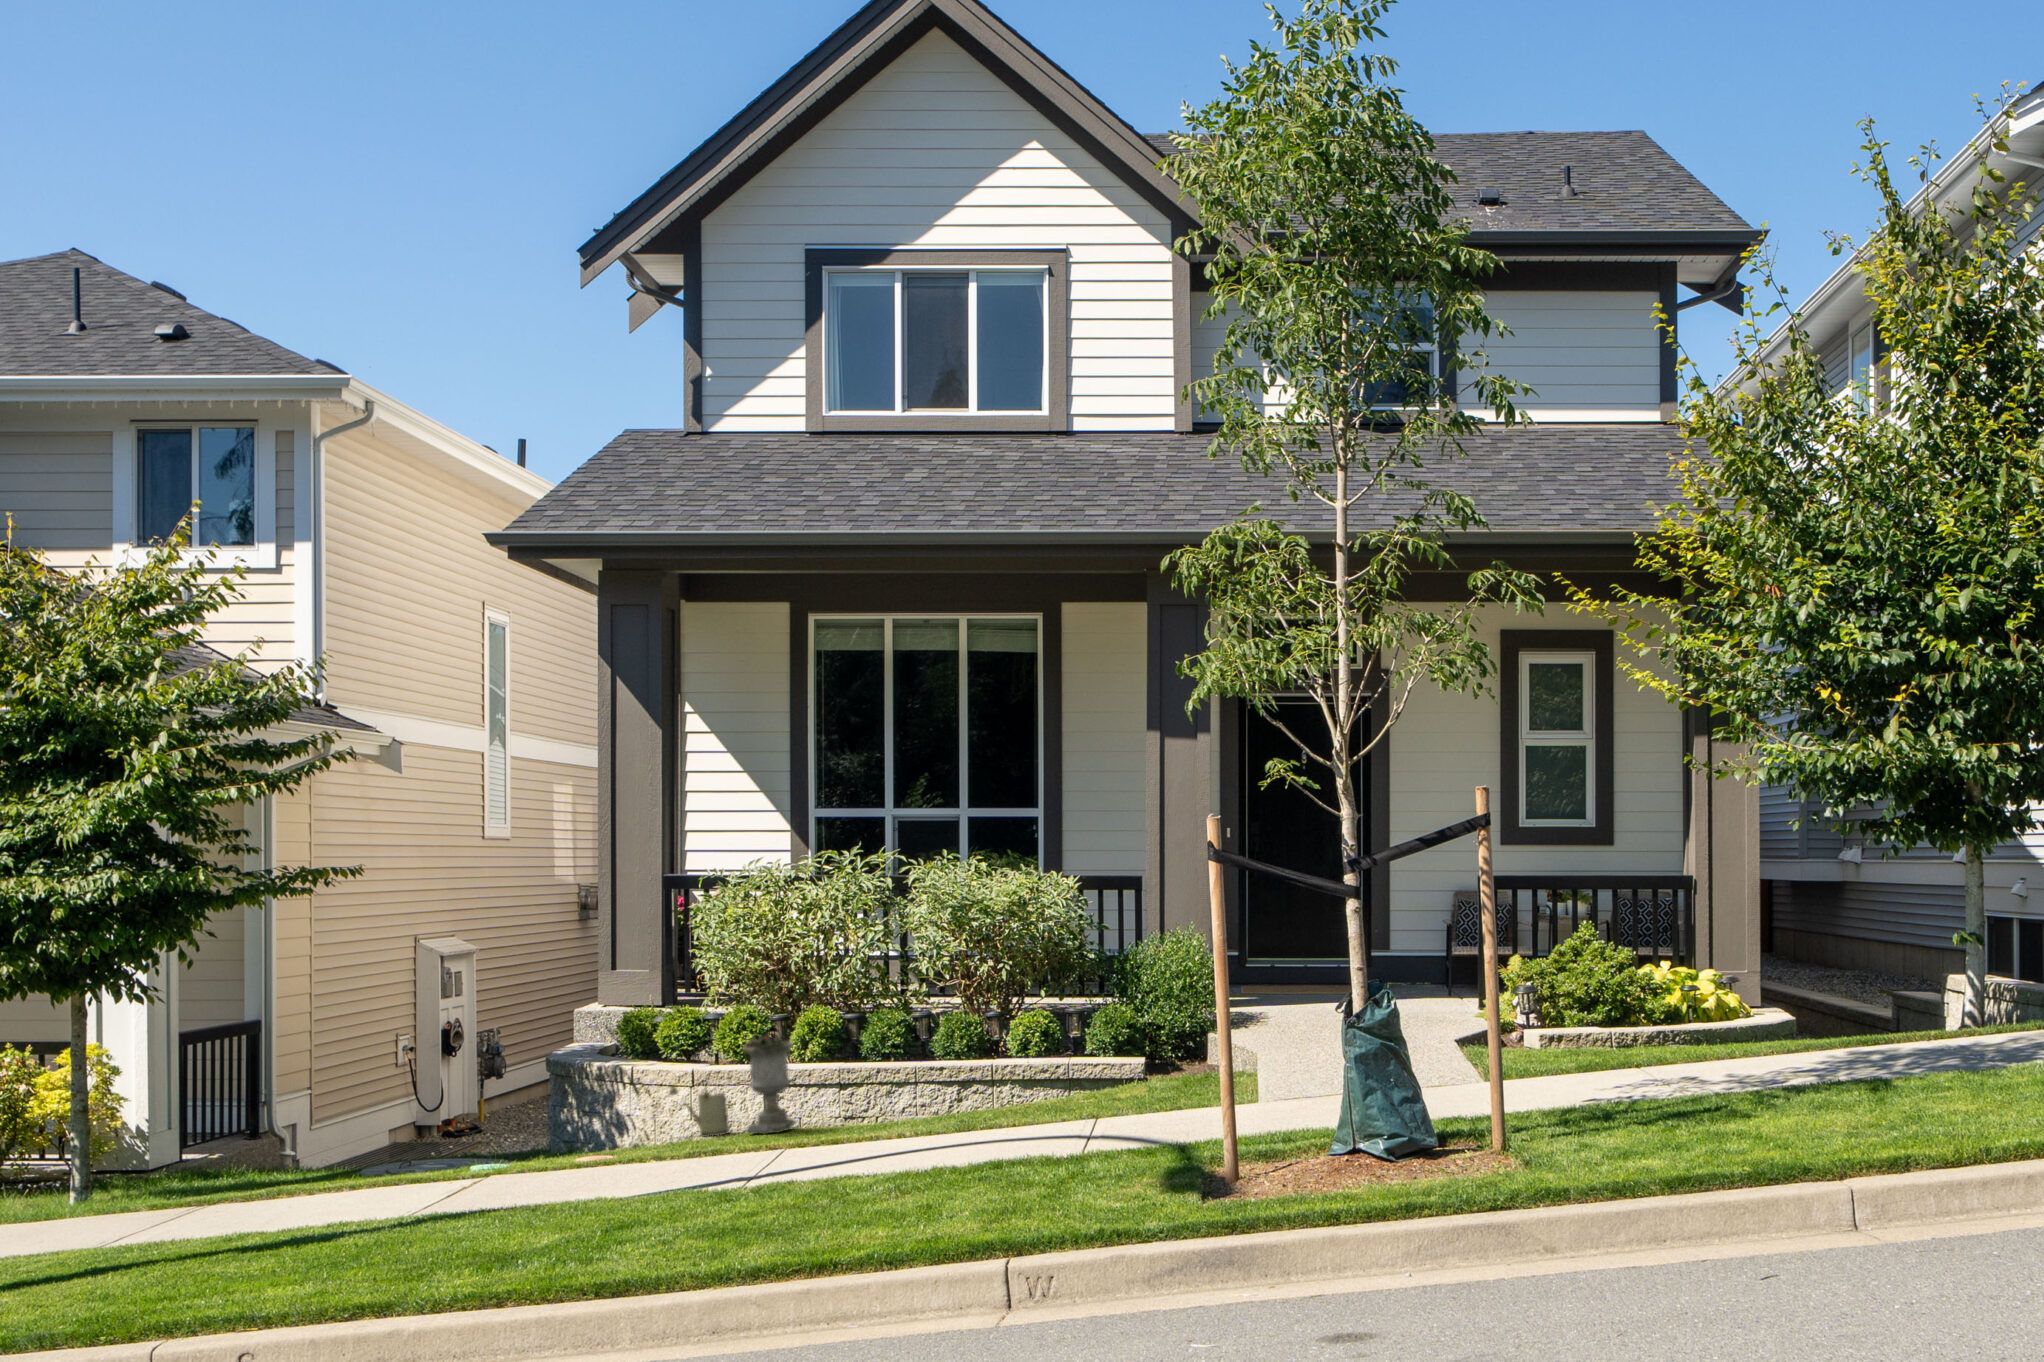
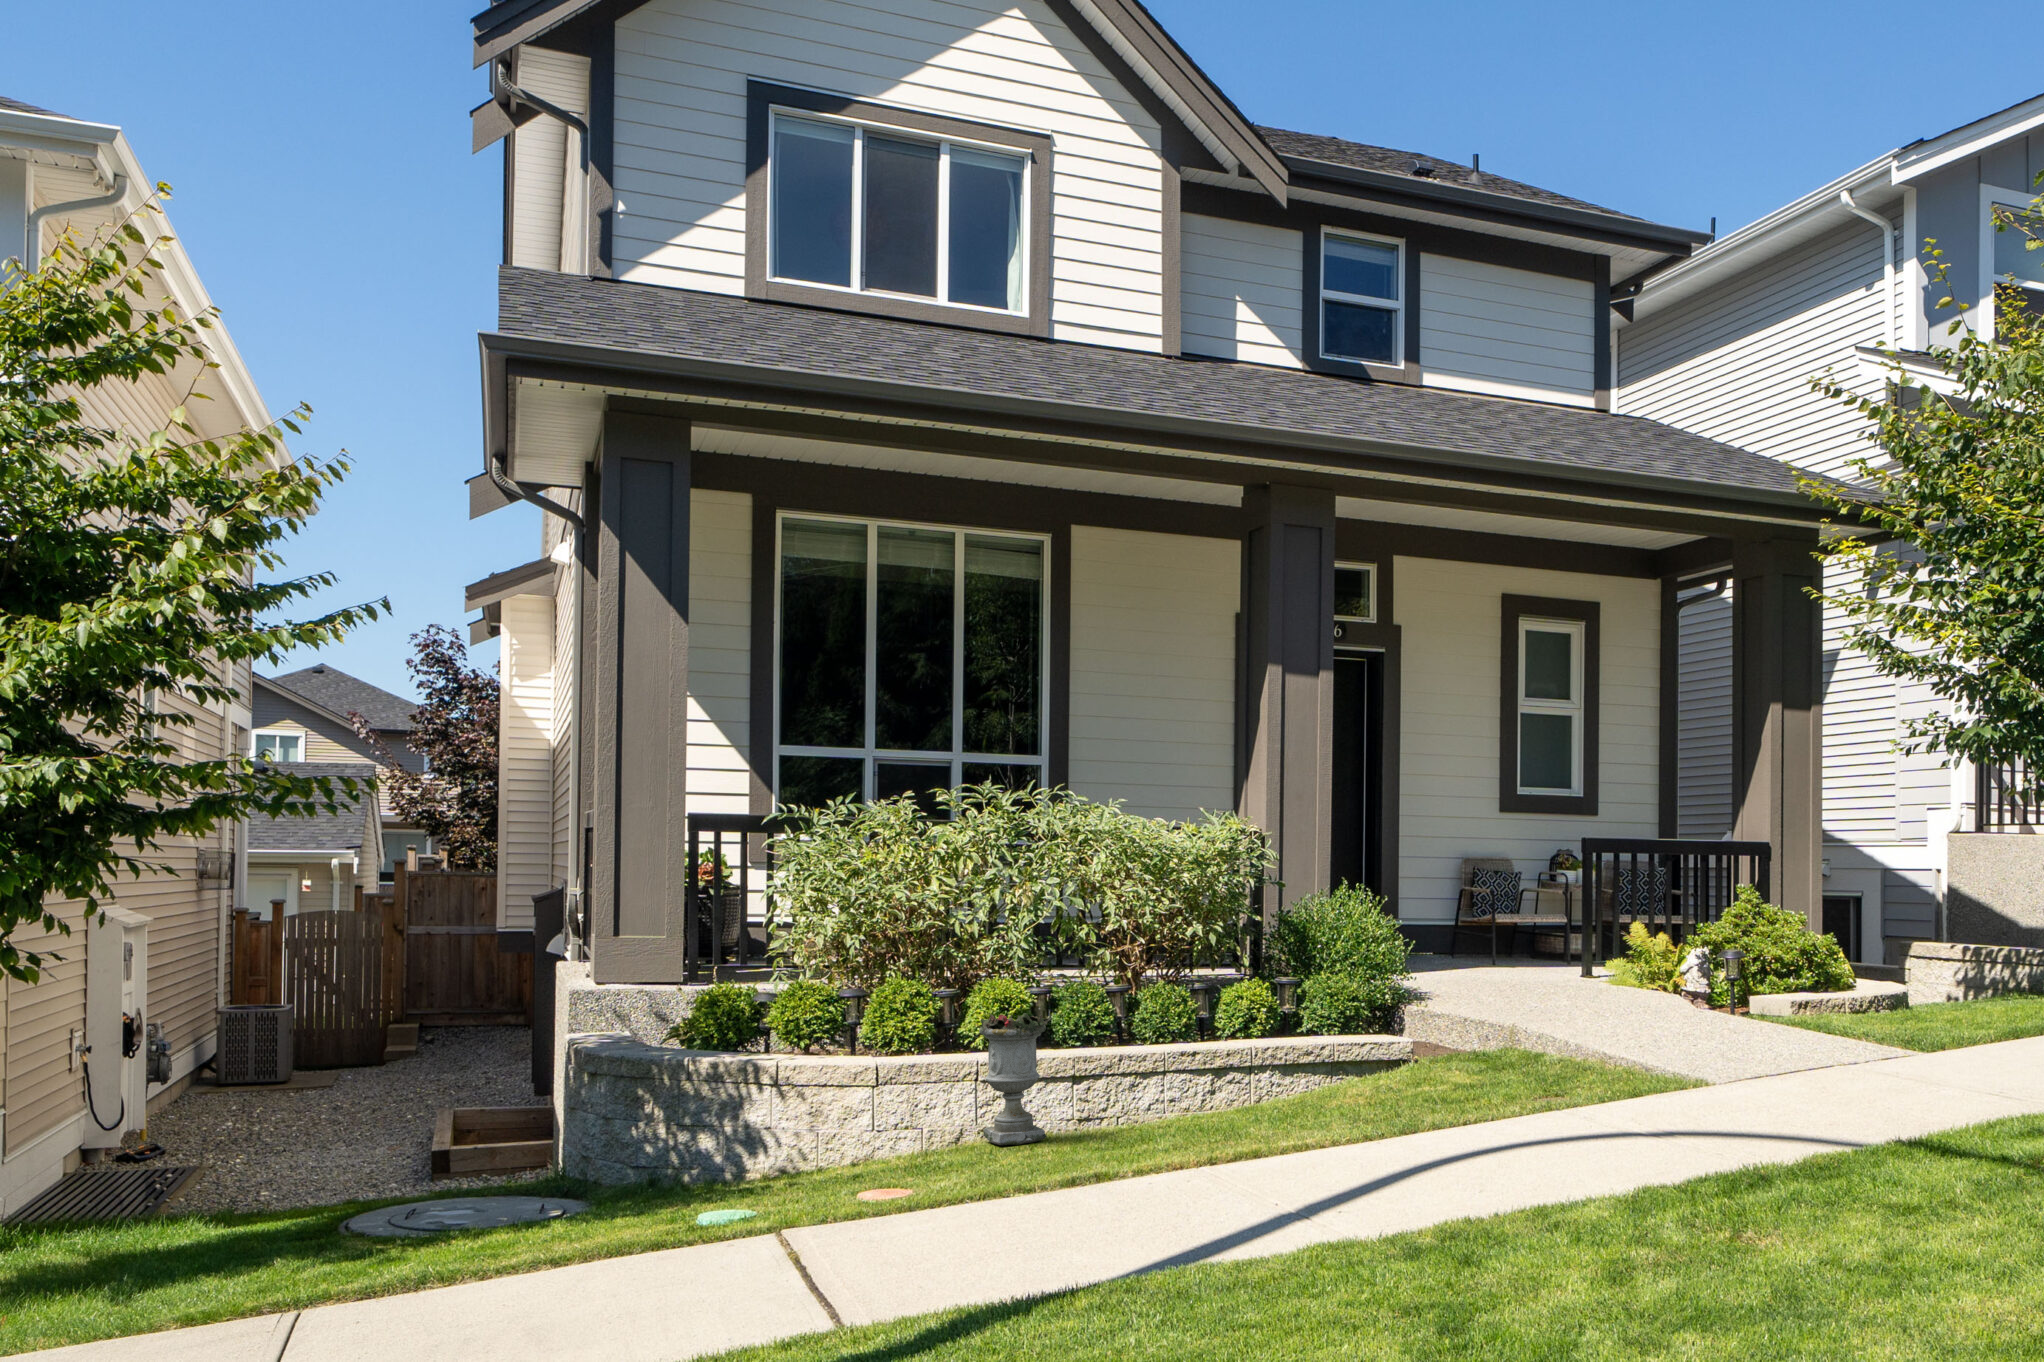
watering can: present [669,1086,729,1137] -> none [863,1071,955,1155]

